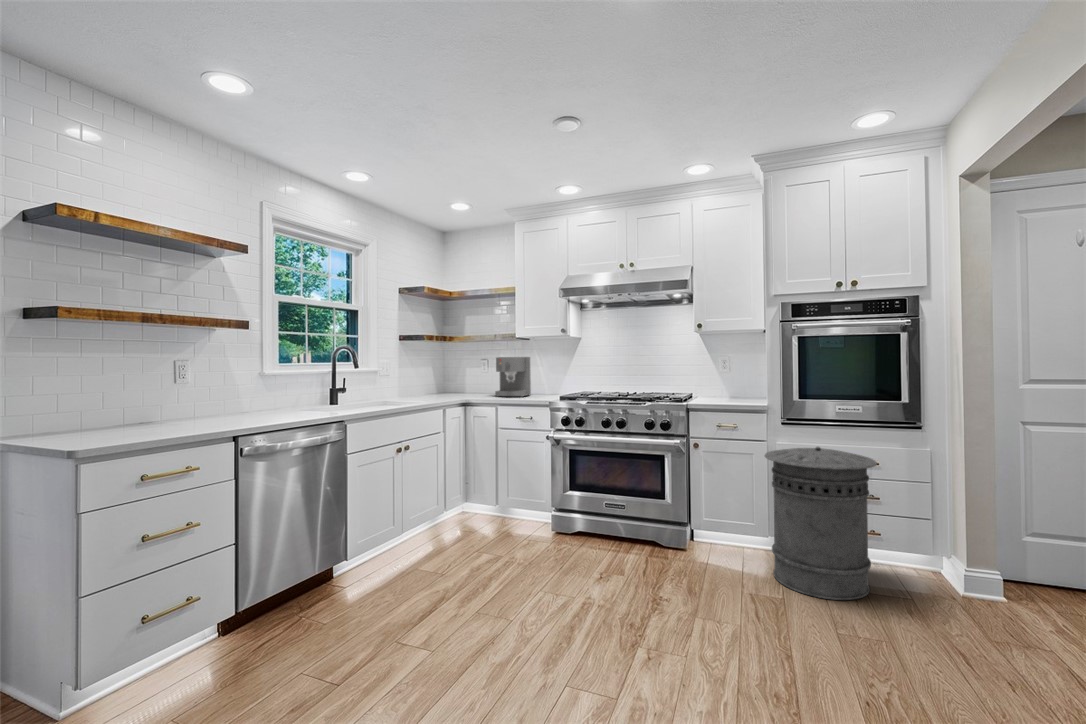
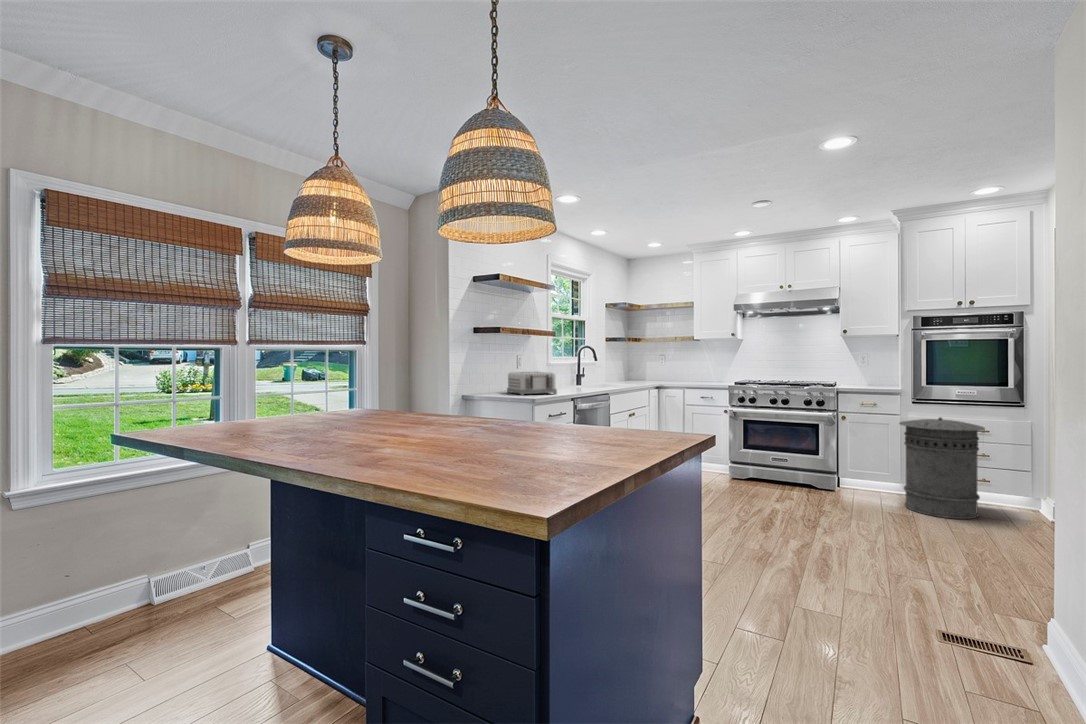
coffee maker: present [495,357,531,397] -> none [677,353,702,383]
toaster: none [111,389,202,436] -> present [507,372,557,395]

